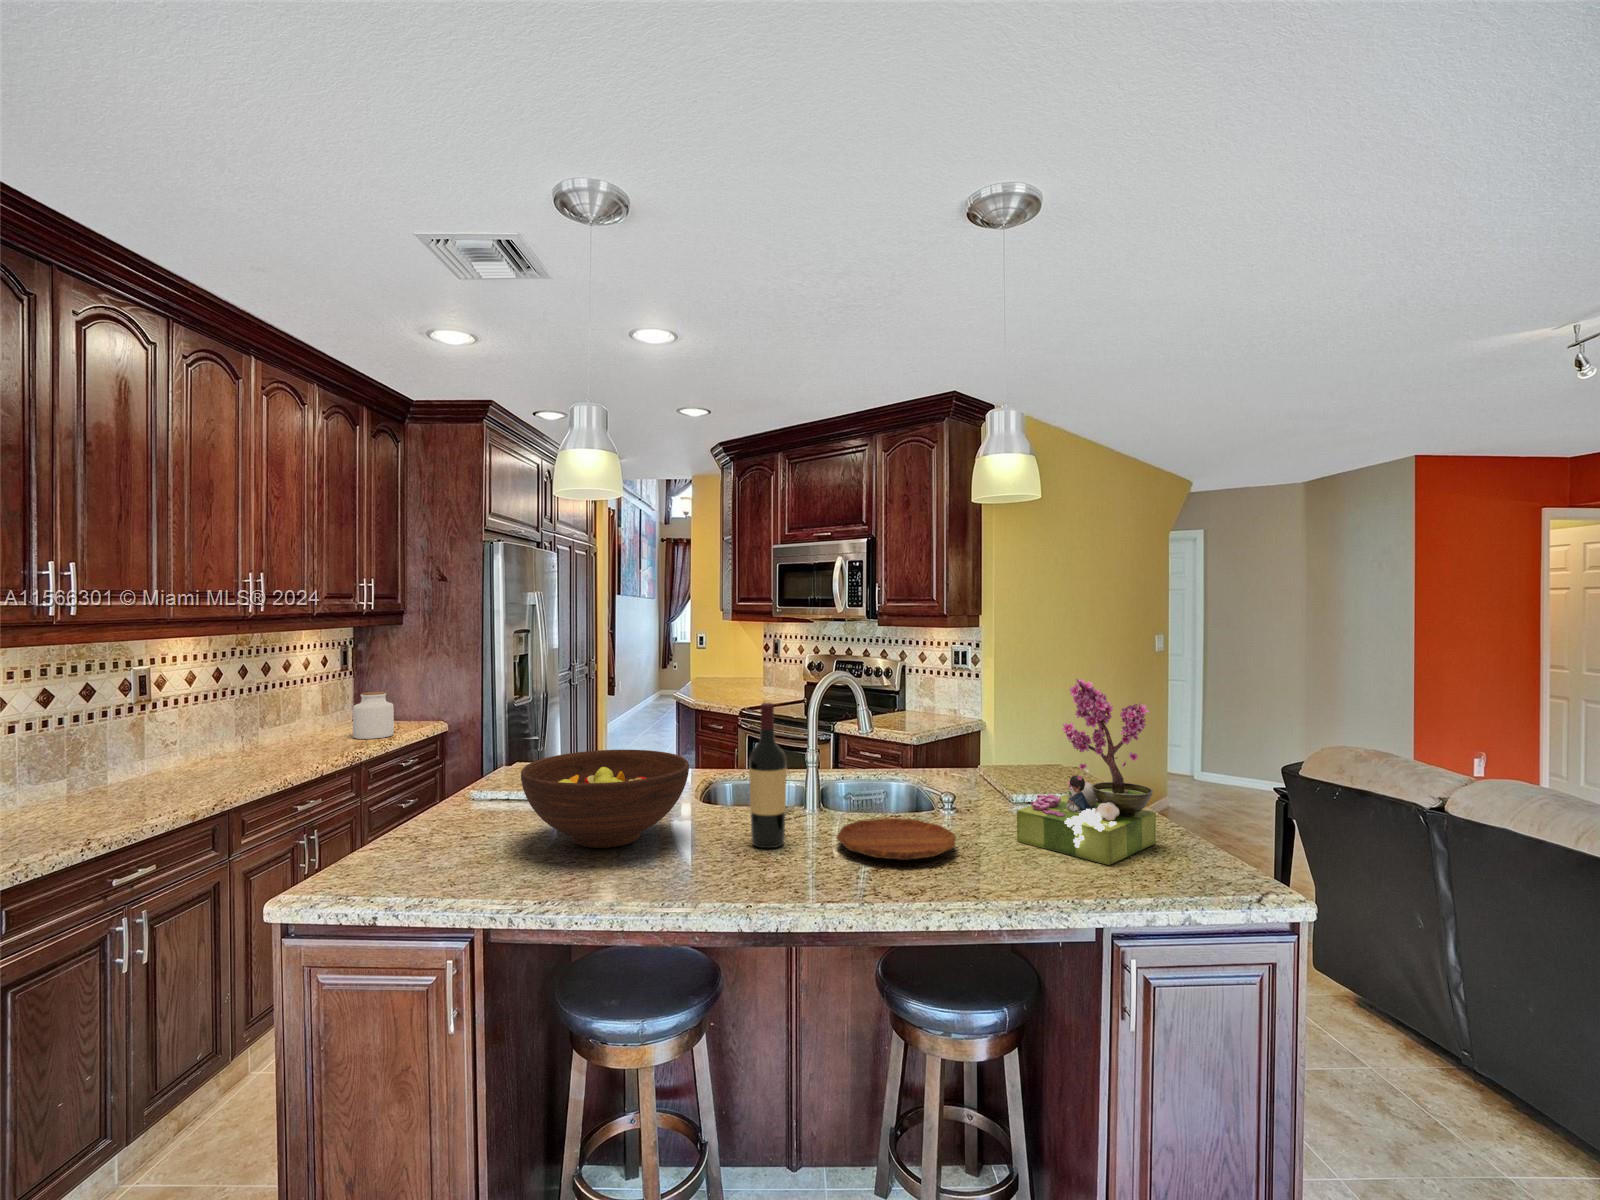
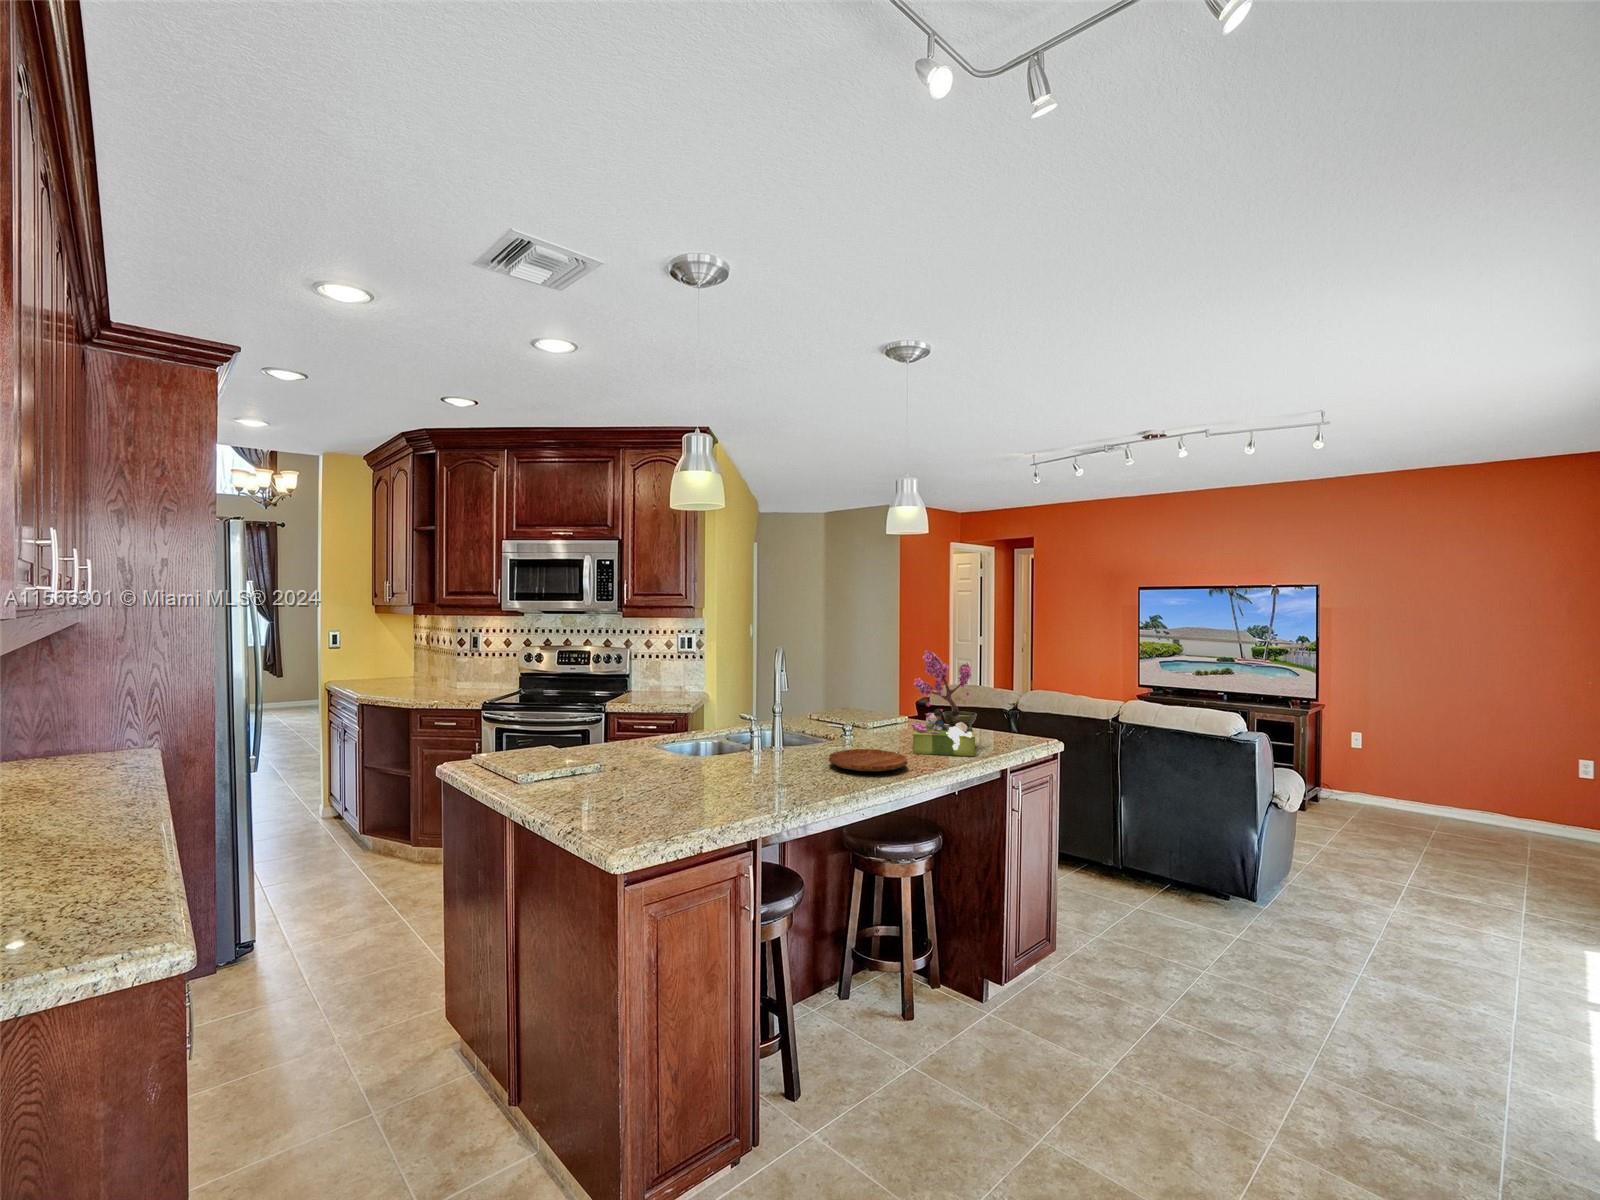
jar: present [353,692,394,739] -> none [45,710,110,773]
wine bottle: present [749,703,787,848] -> none [783,676,810,780]
fruit bowl: present [521,750,689,848] -> none [624,722,756,799]

